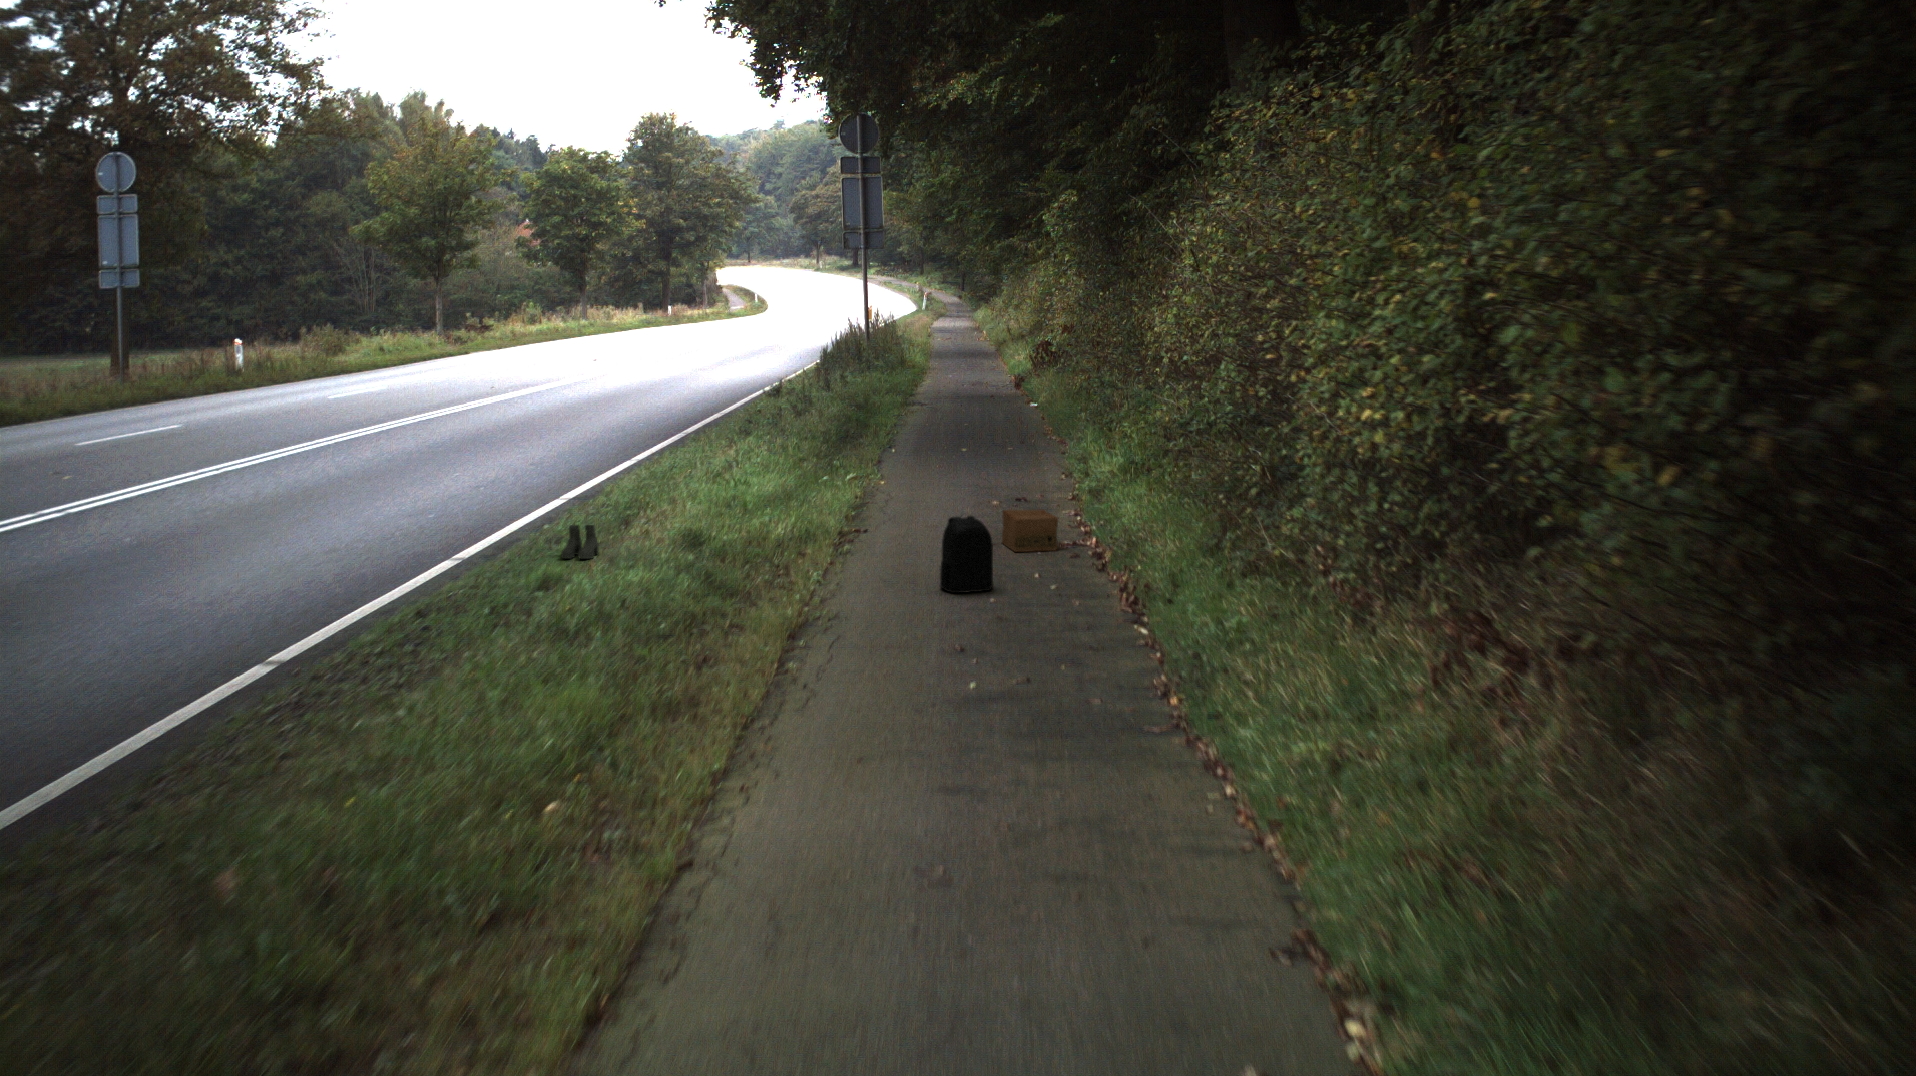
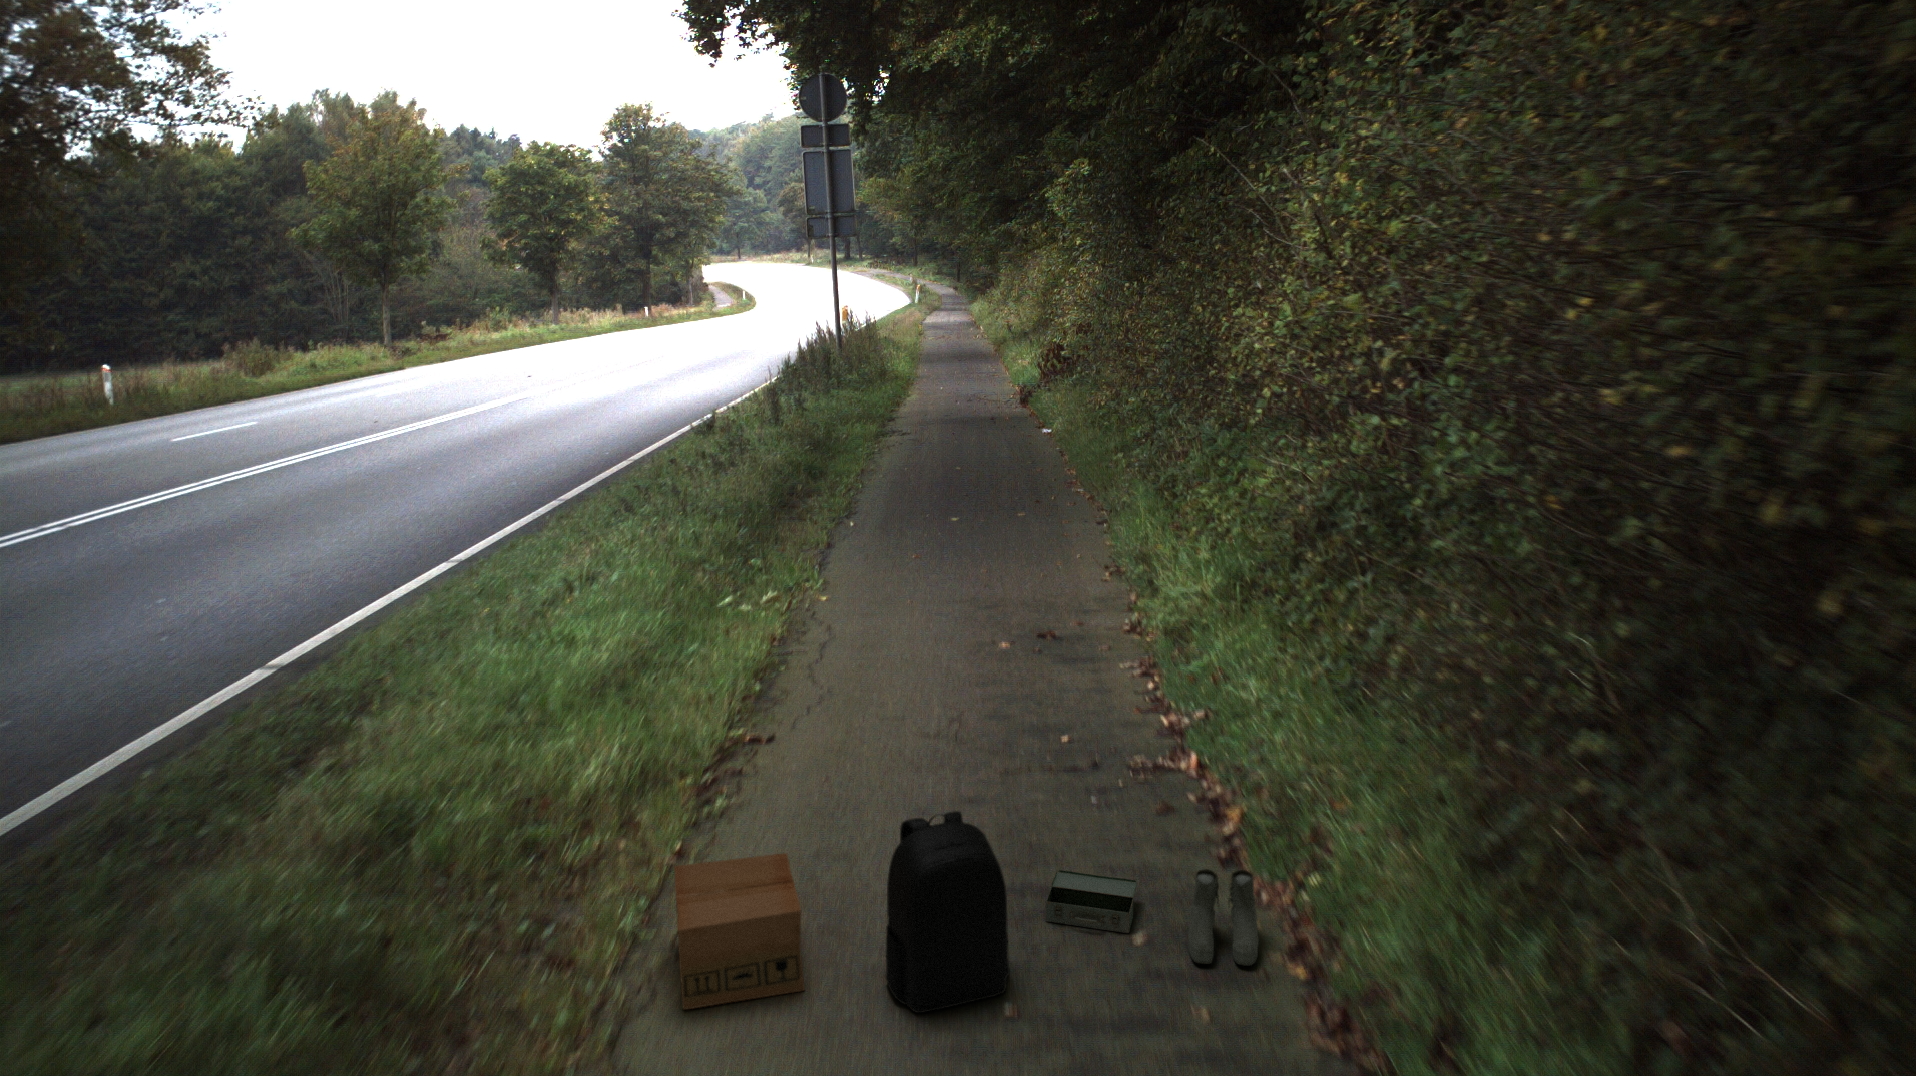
cardboard box: present [1002,510,1058,552] -> present [674,853,805,1010]
boots: present [561,525,599,559] -> present [1188,869,1259,966]
toolbox: none [1010,561,1053,581] -> present [1046,870,1137,933]

